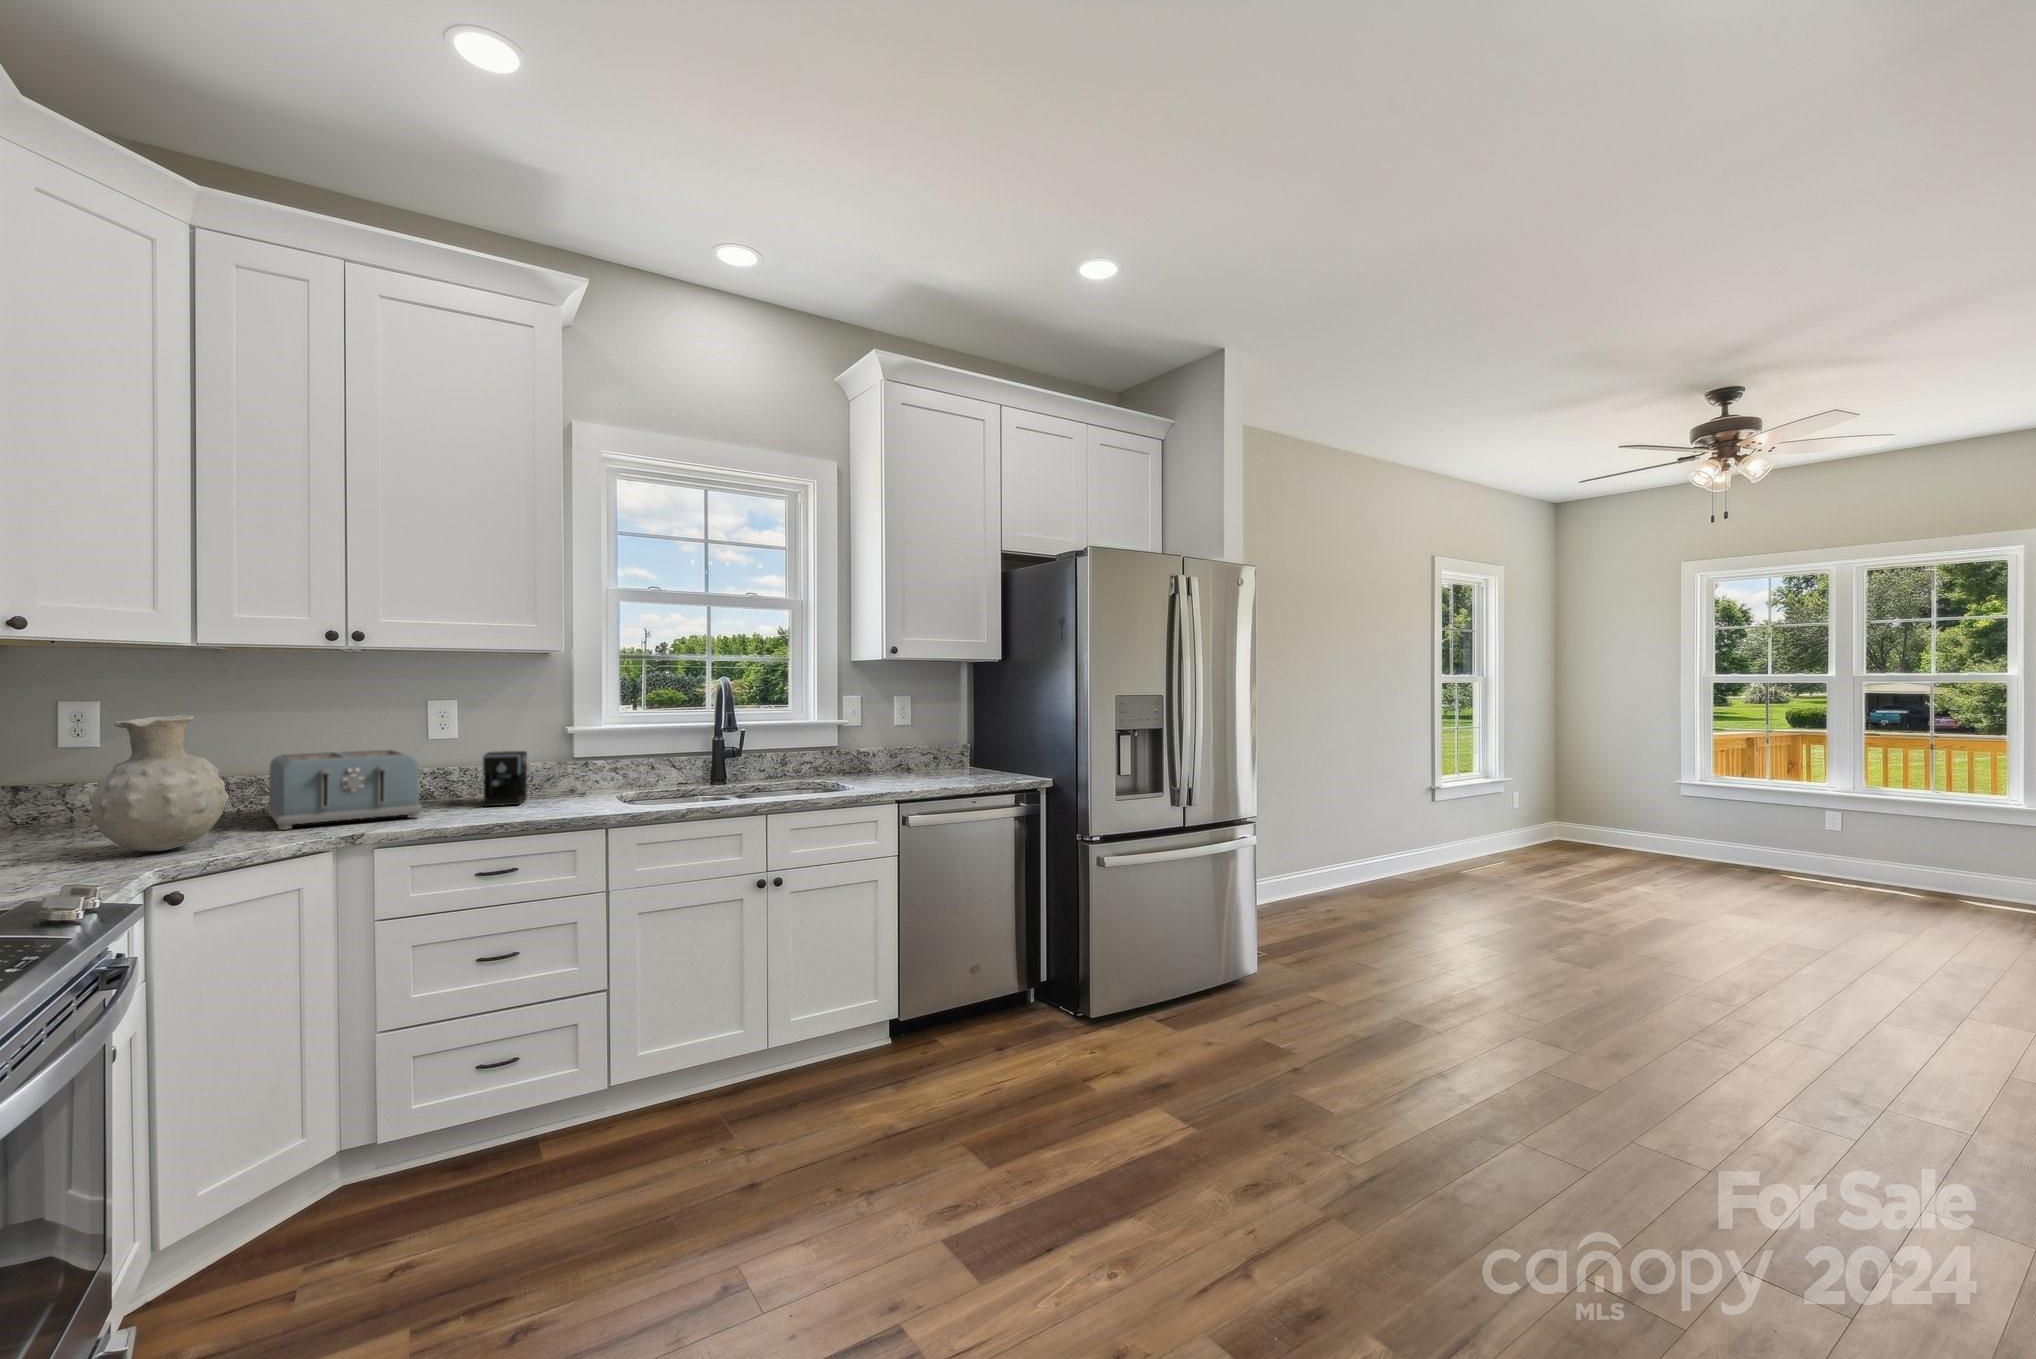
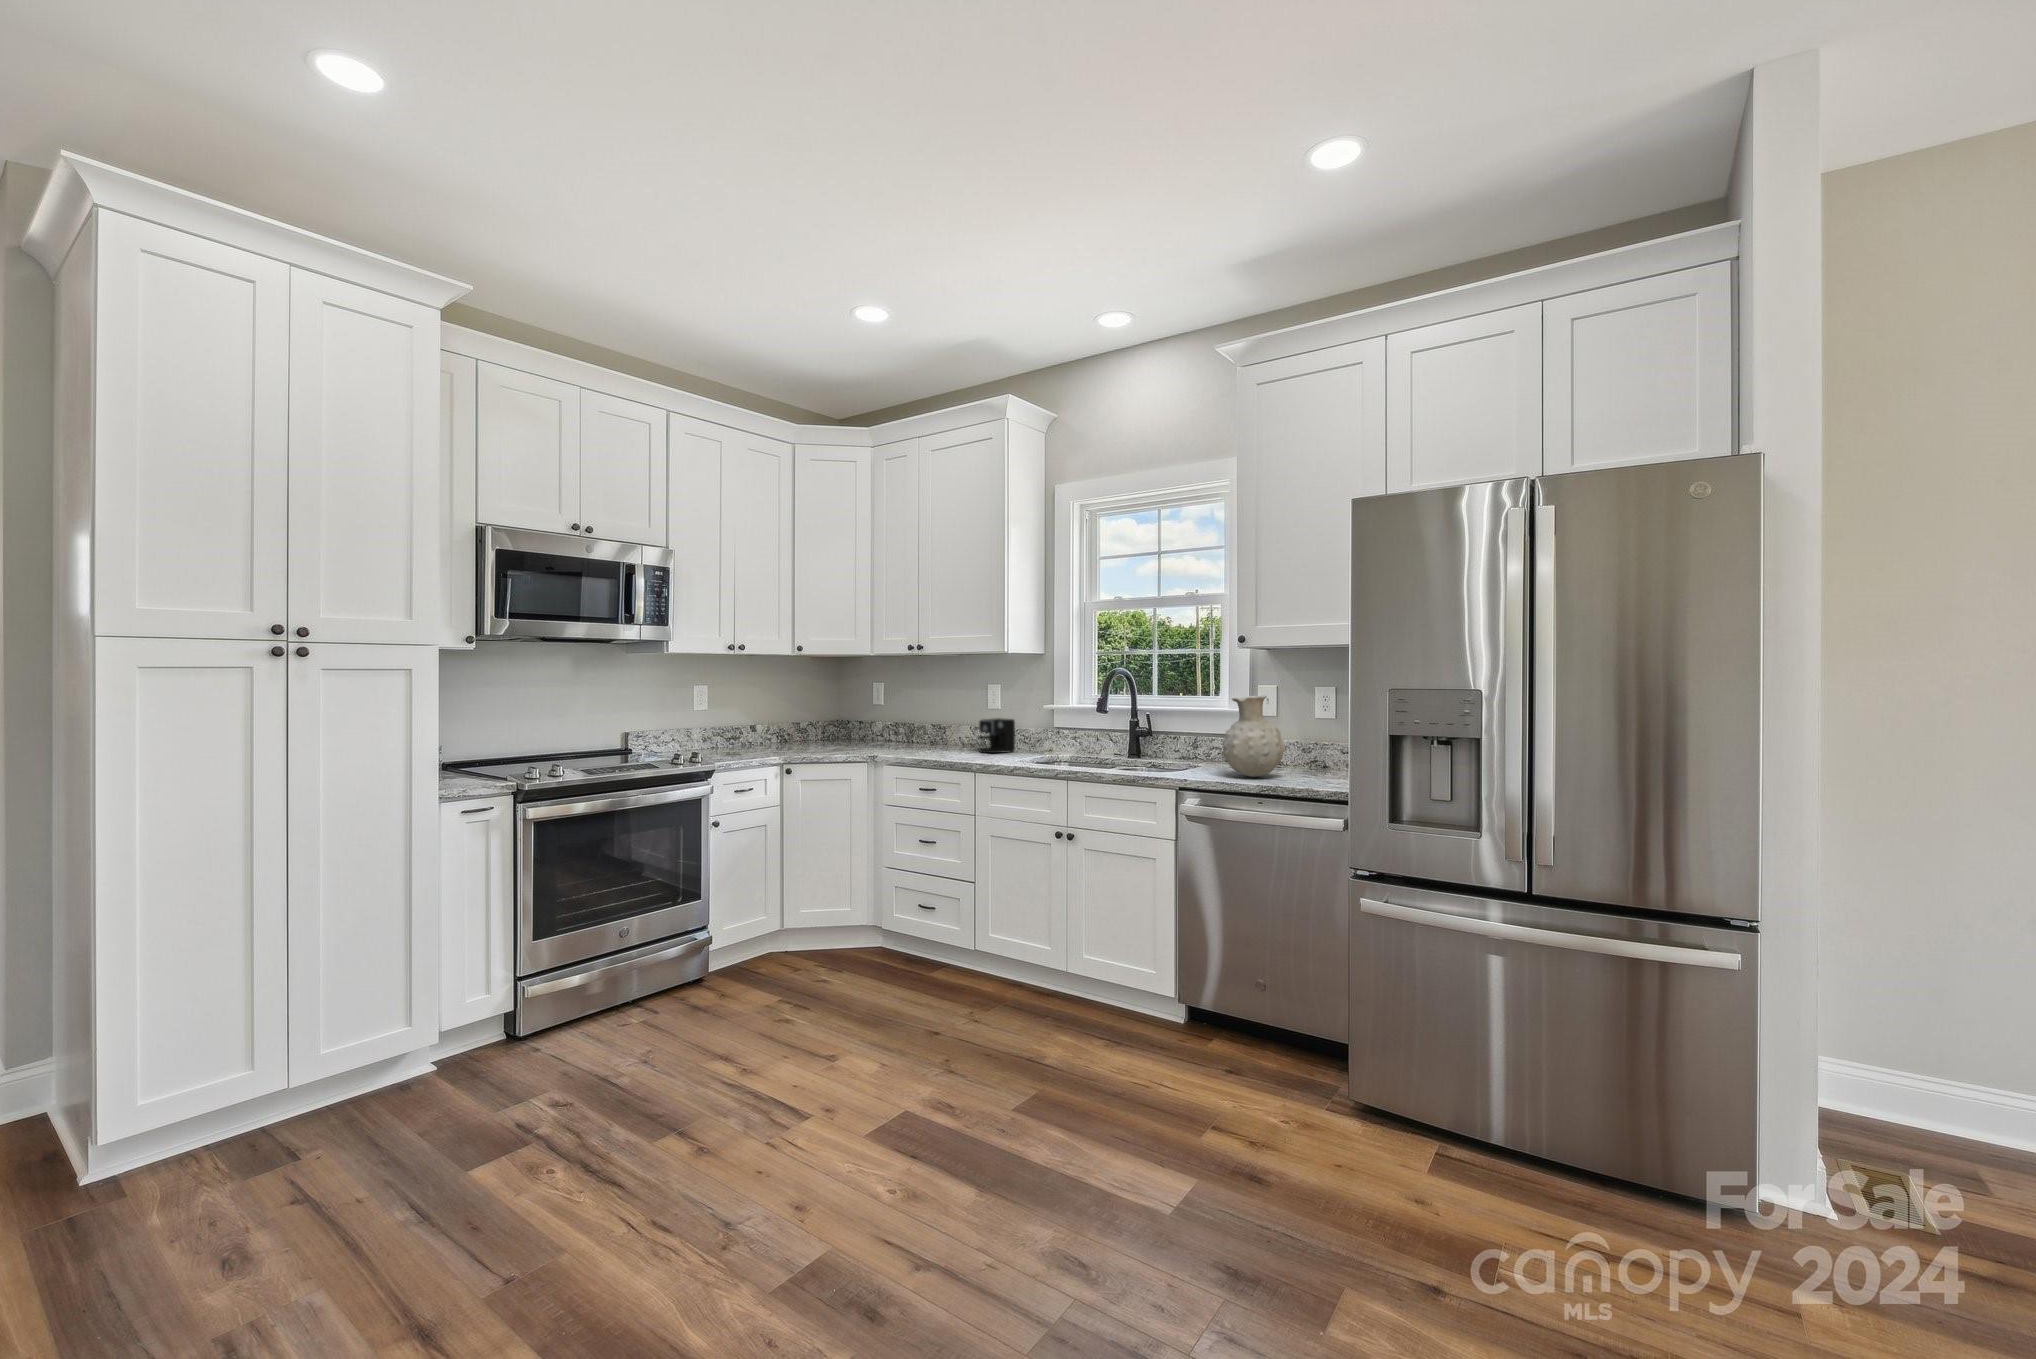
vase: present [89,715,229,851] -> present [1222,695,1285,777]
toaster: present [266,750,422,830] -> none [880,712,967,753]

